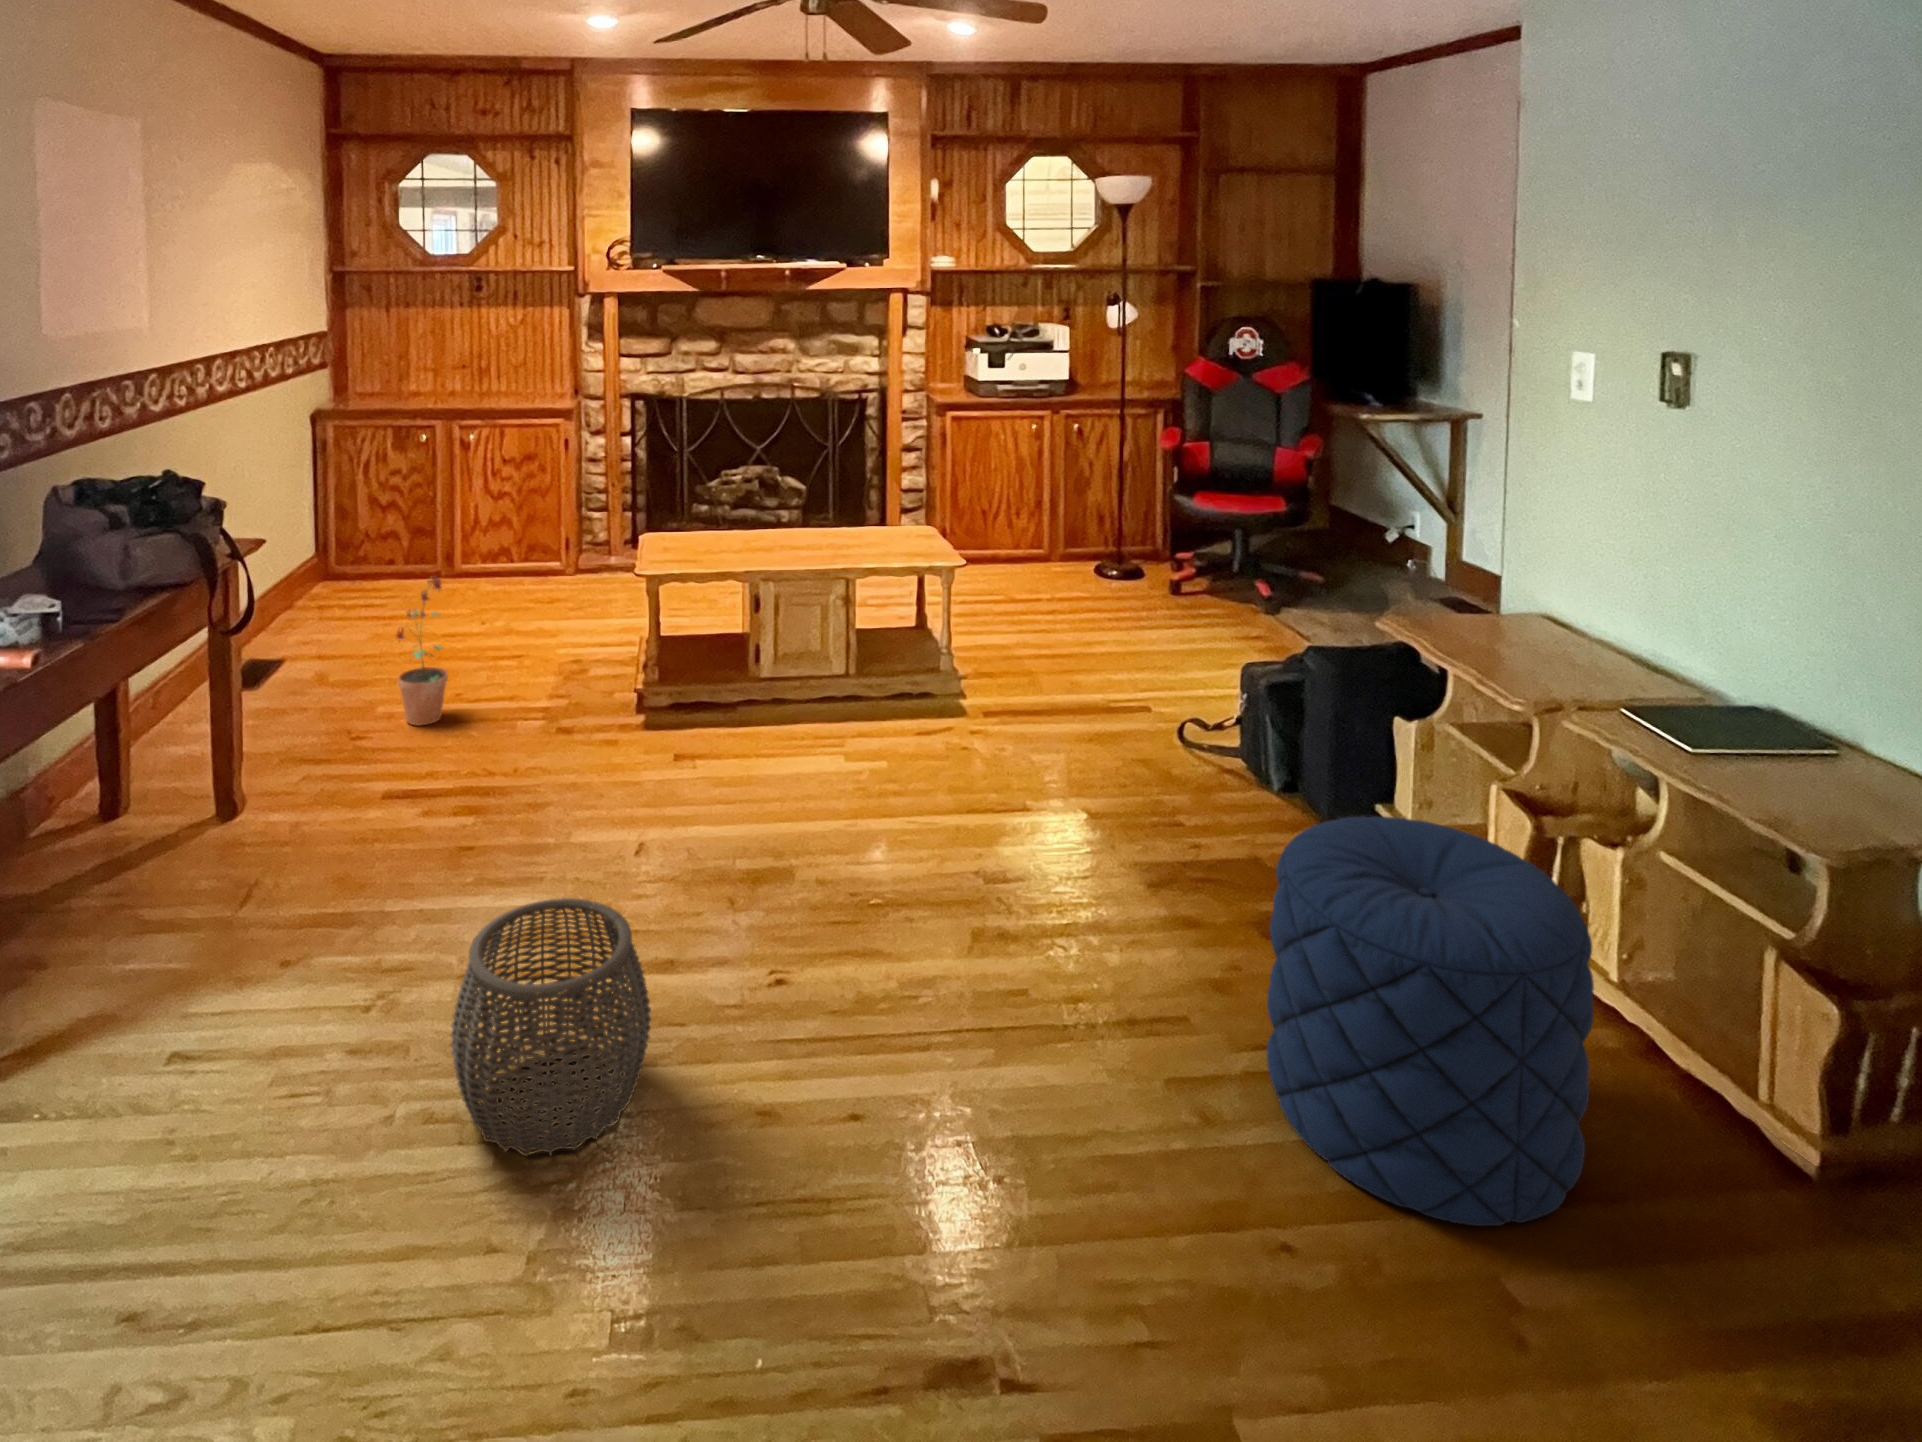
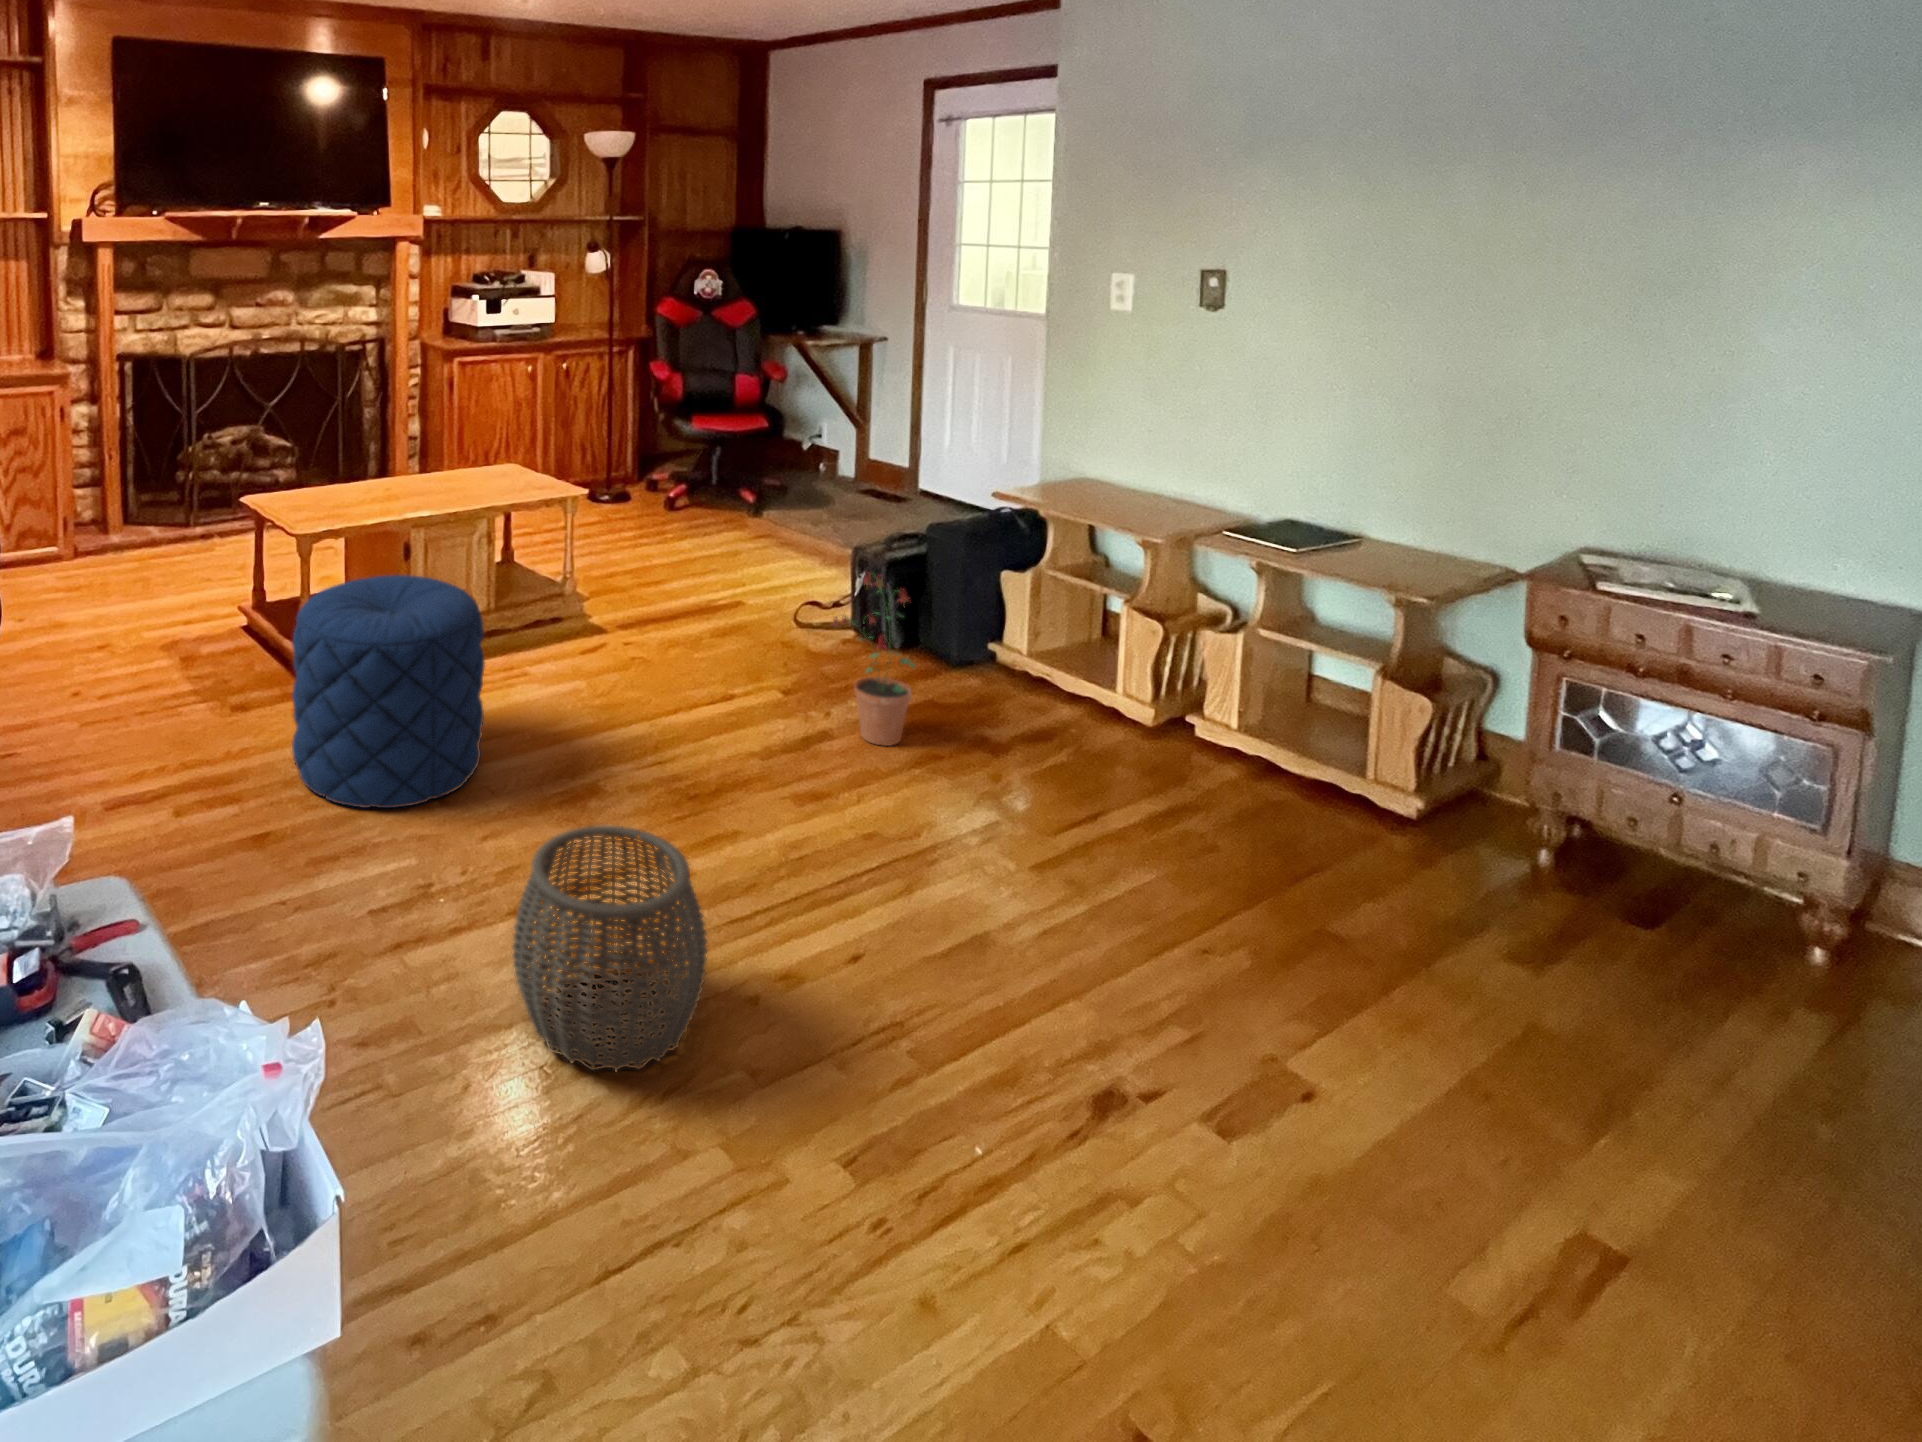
potted plant: present [397,576,448,725] -> present [834,572,914,746]
pouf: present [1267,817,1594,1226] -> present [292,575,485,808]

